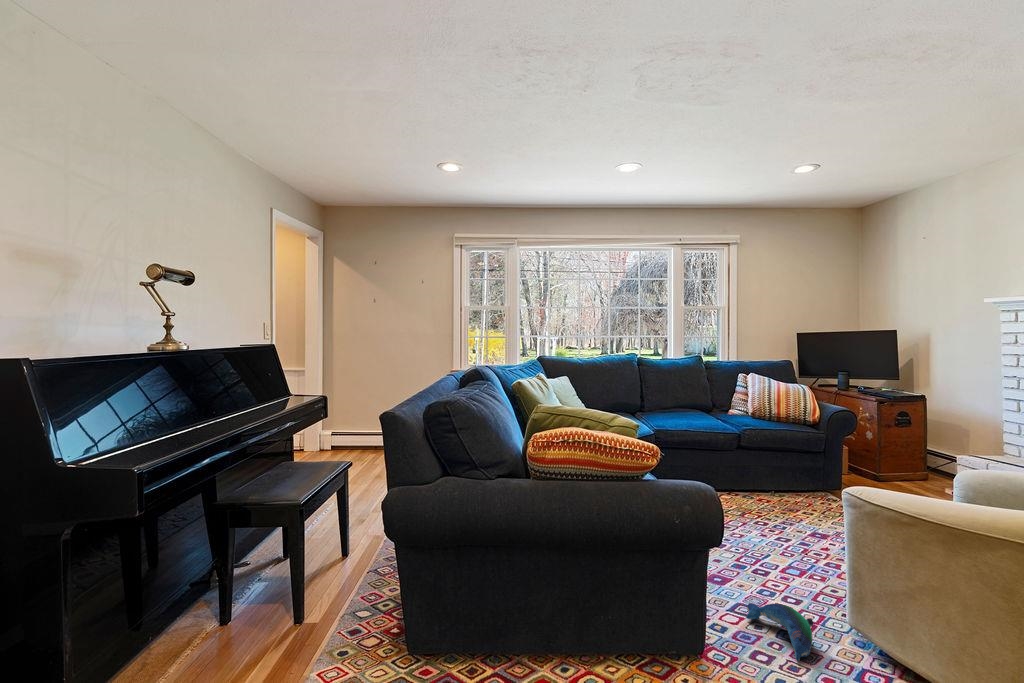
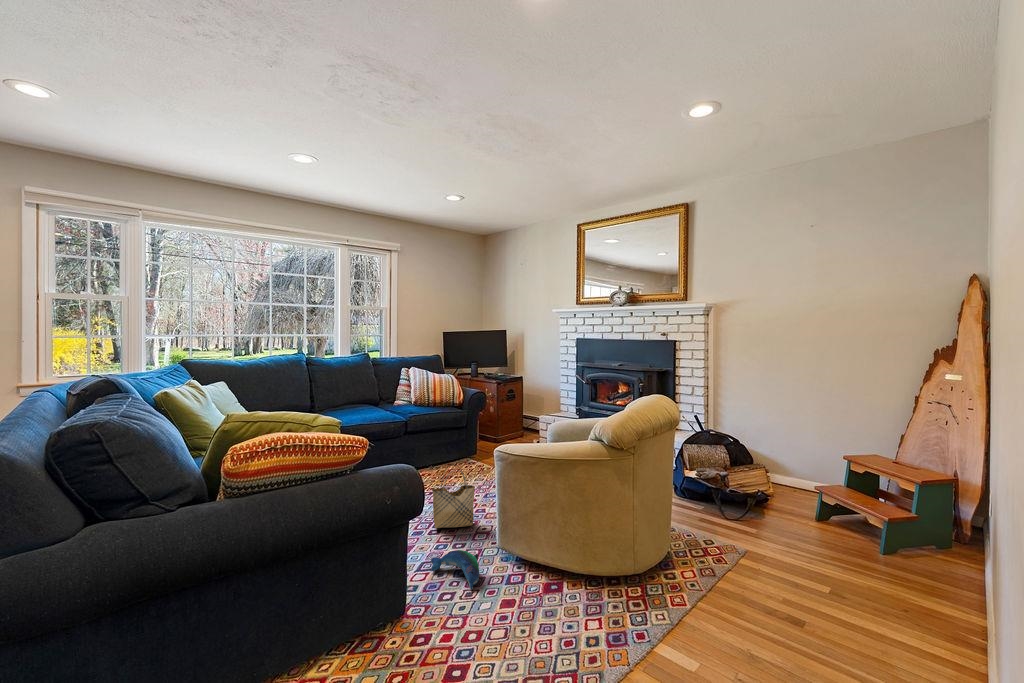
woven basket: none [758,496,821,581] -> present [432,464,475,528]

